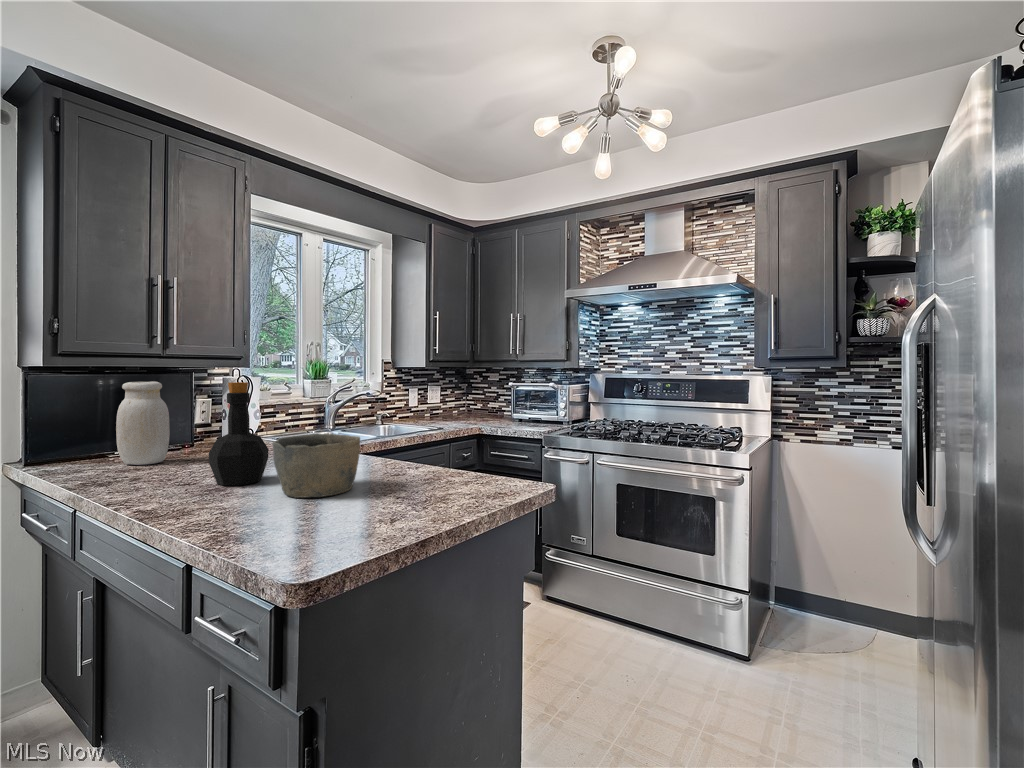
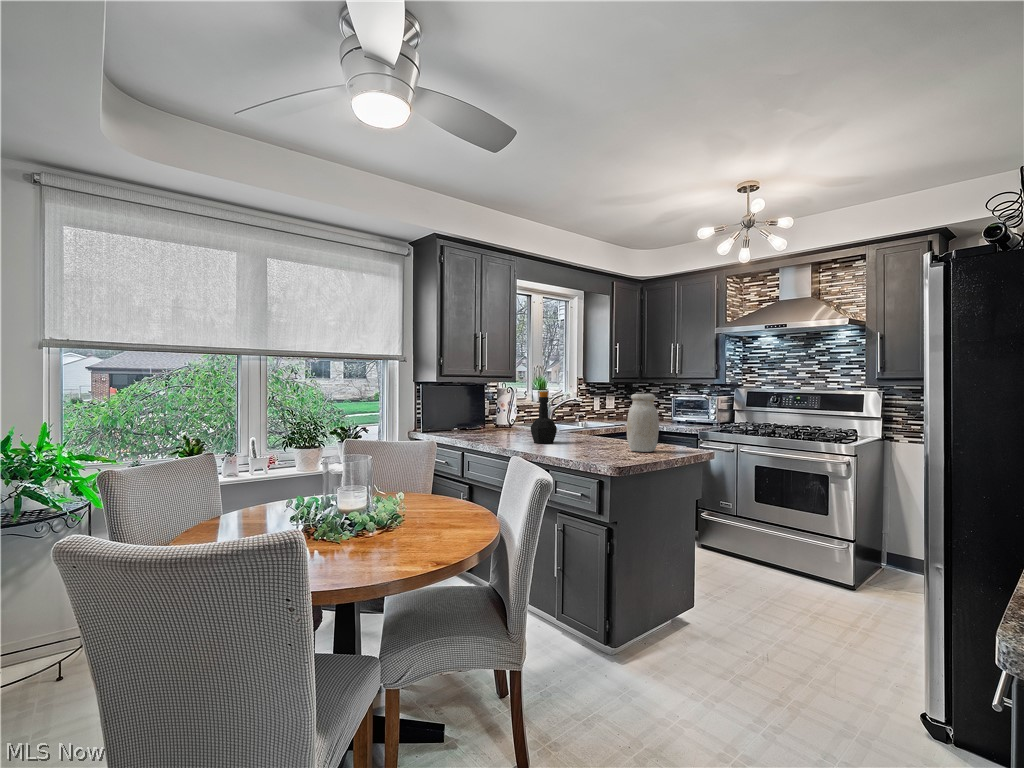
jar: present [116,381,170,465] -> present [627,394,659,452]
bowl: present [273,434,360,498] -> none [569,419,611,449]

